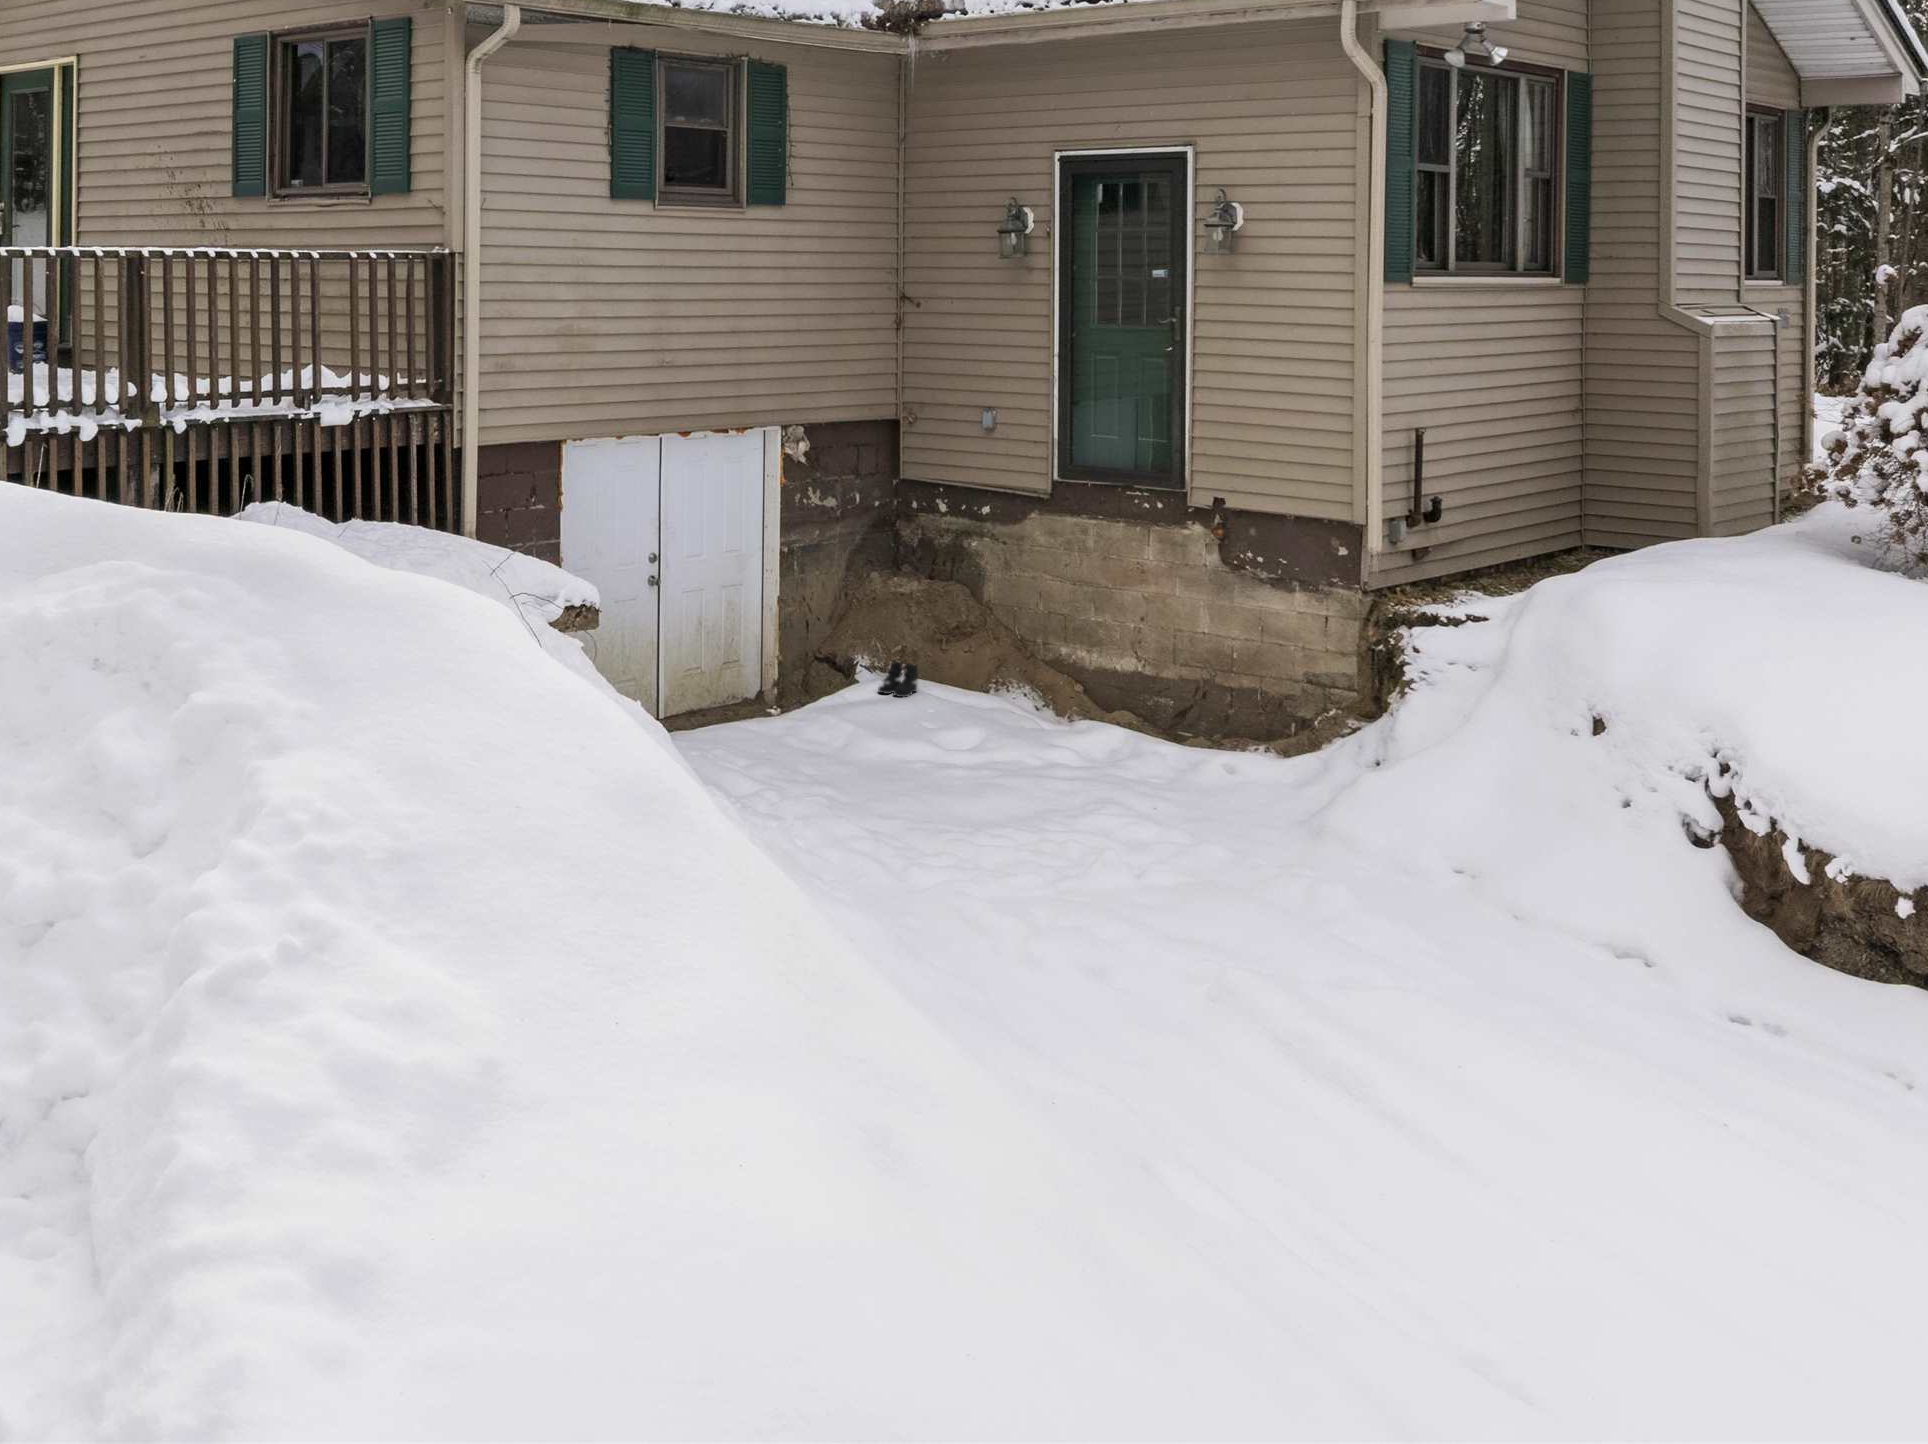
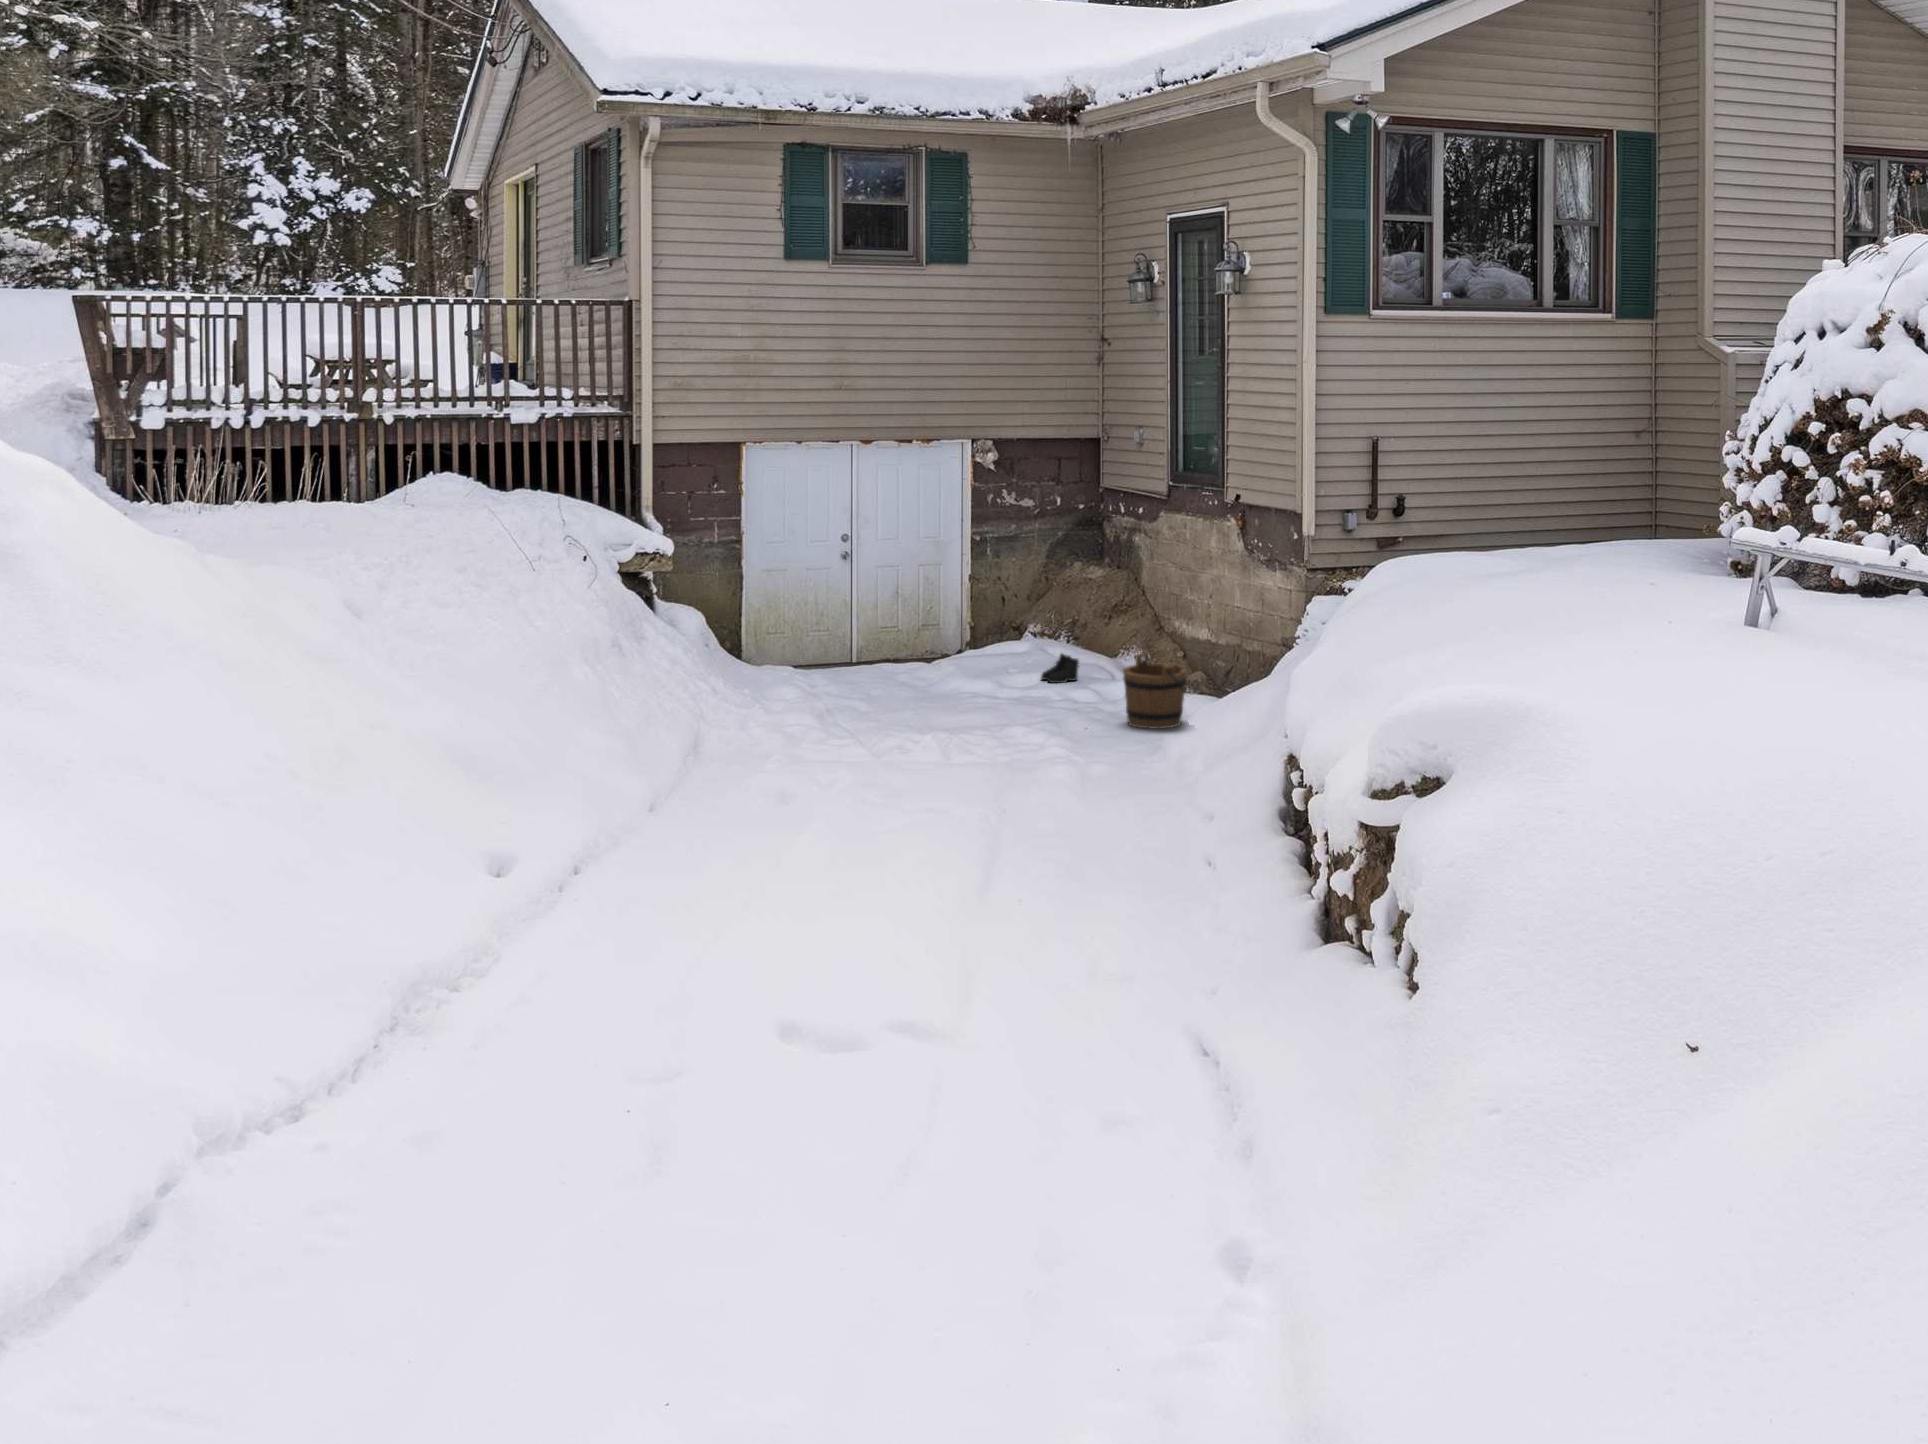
bucket: none [1109,663,1185,751] -> present [1123,654,1187,729]

